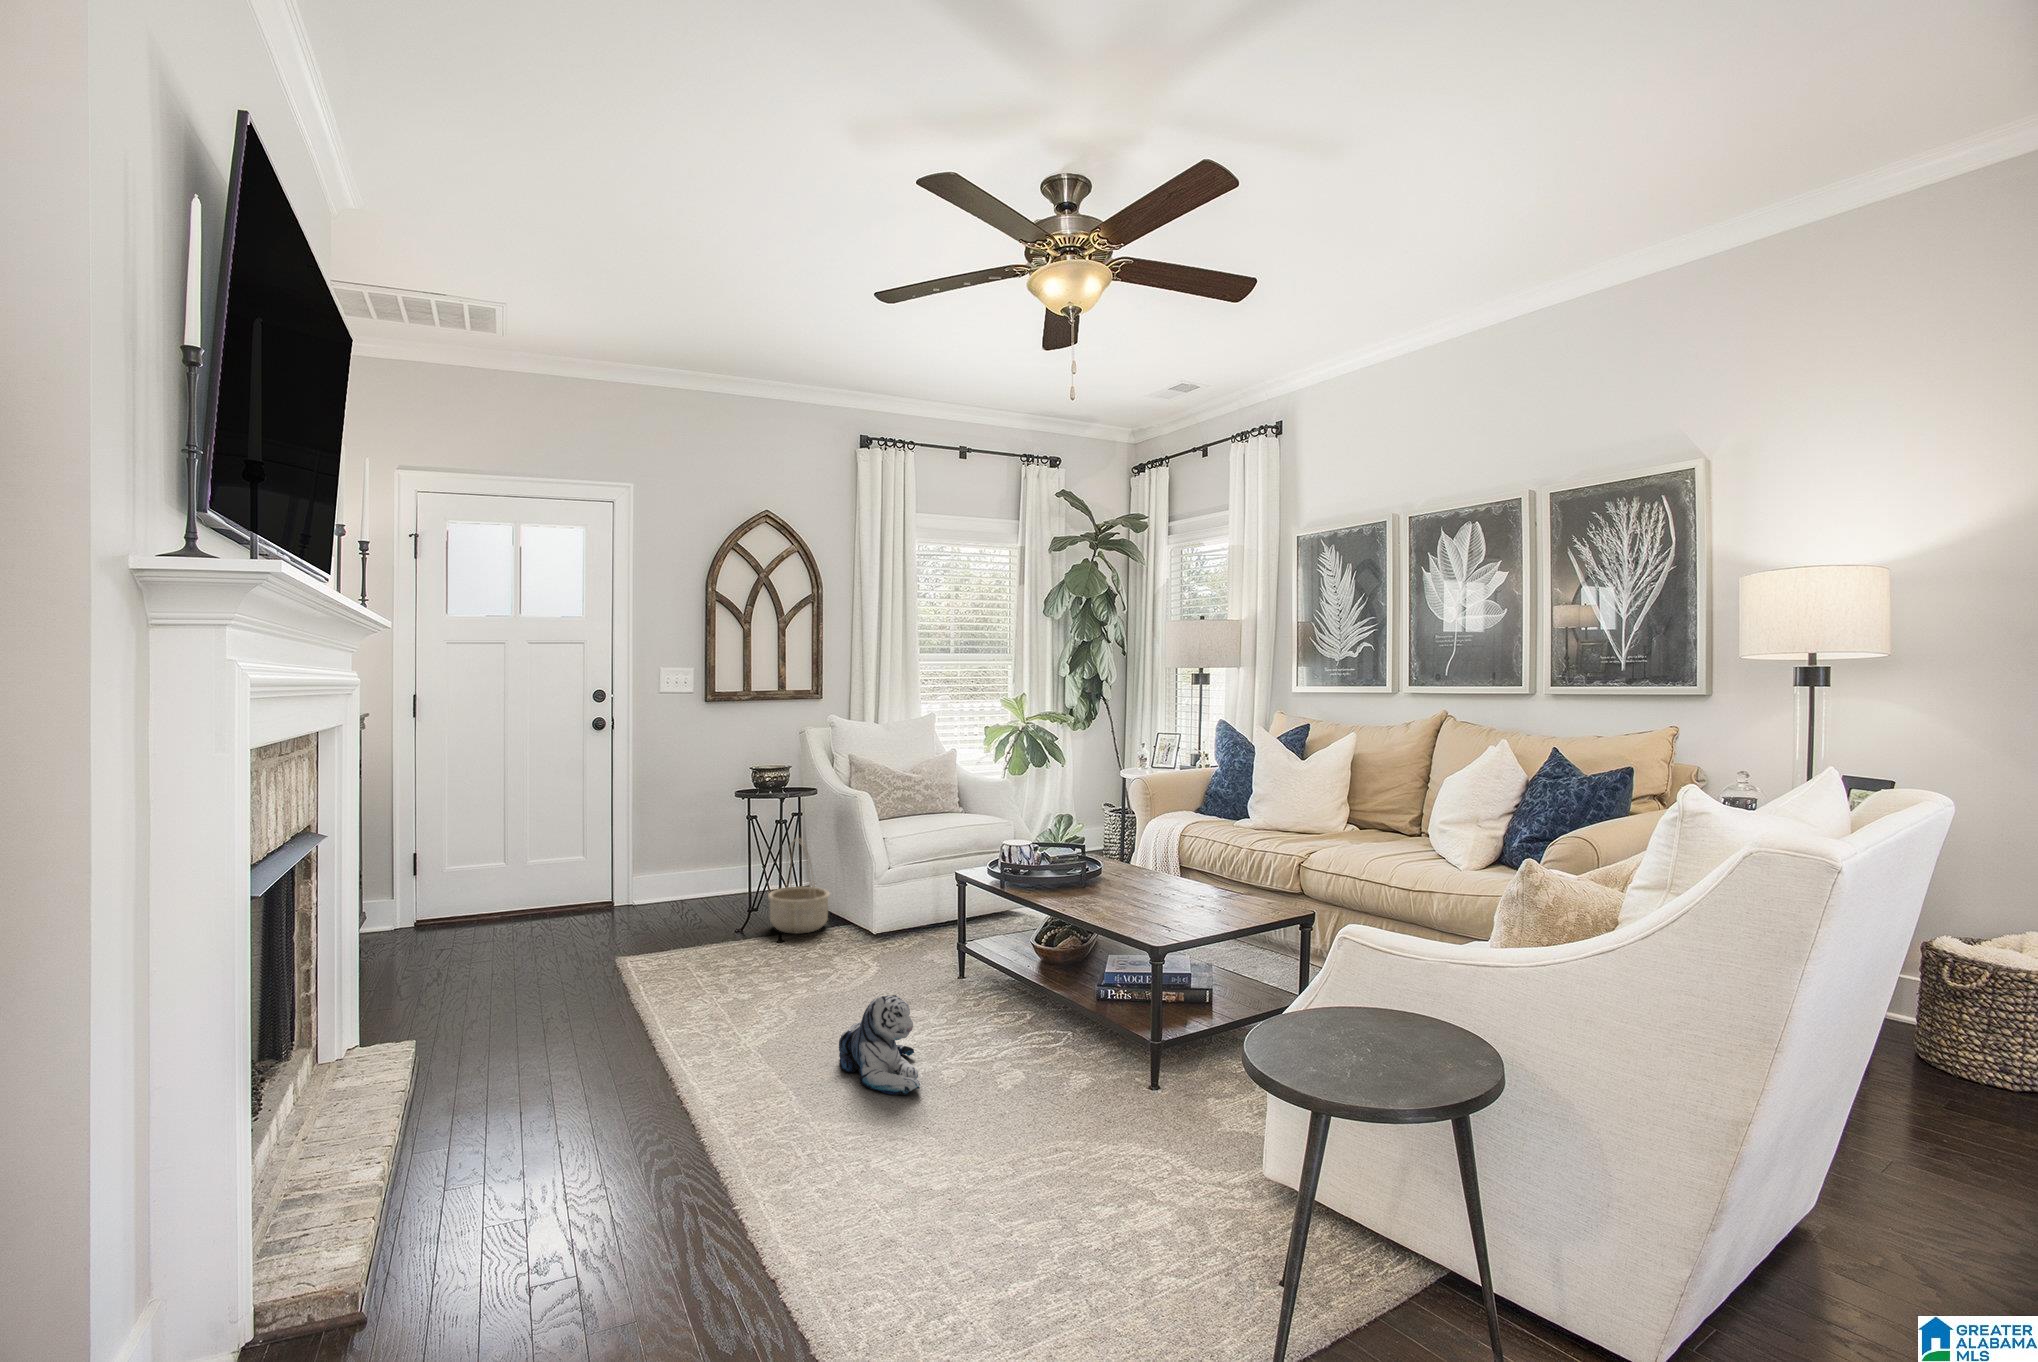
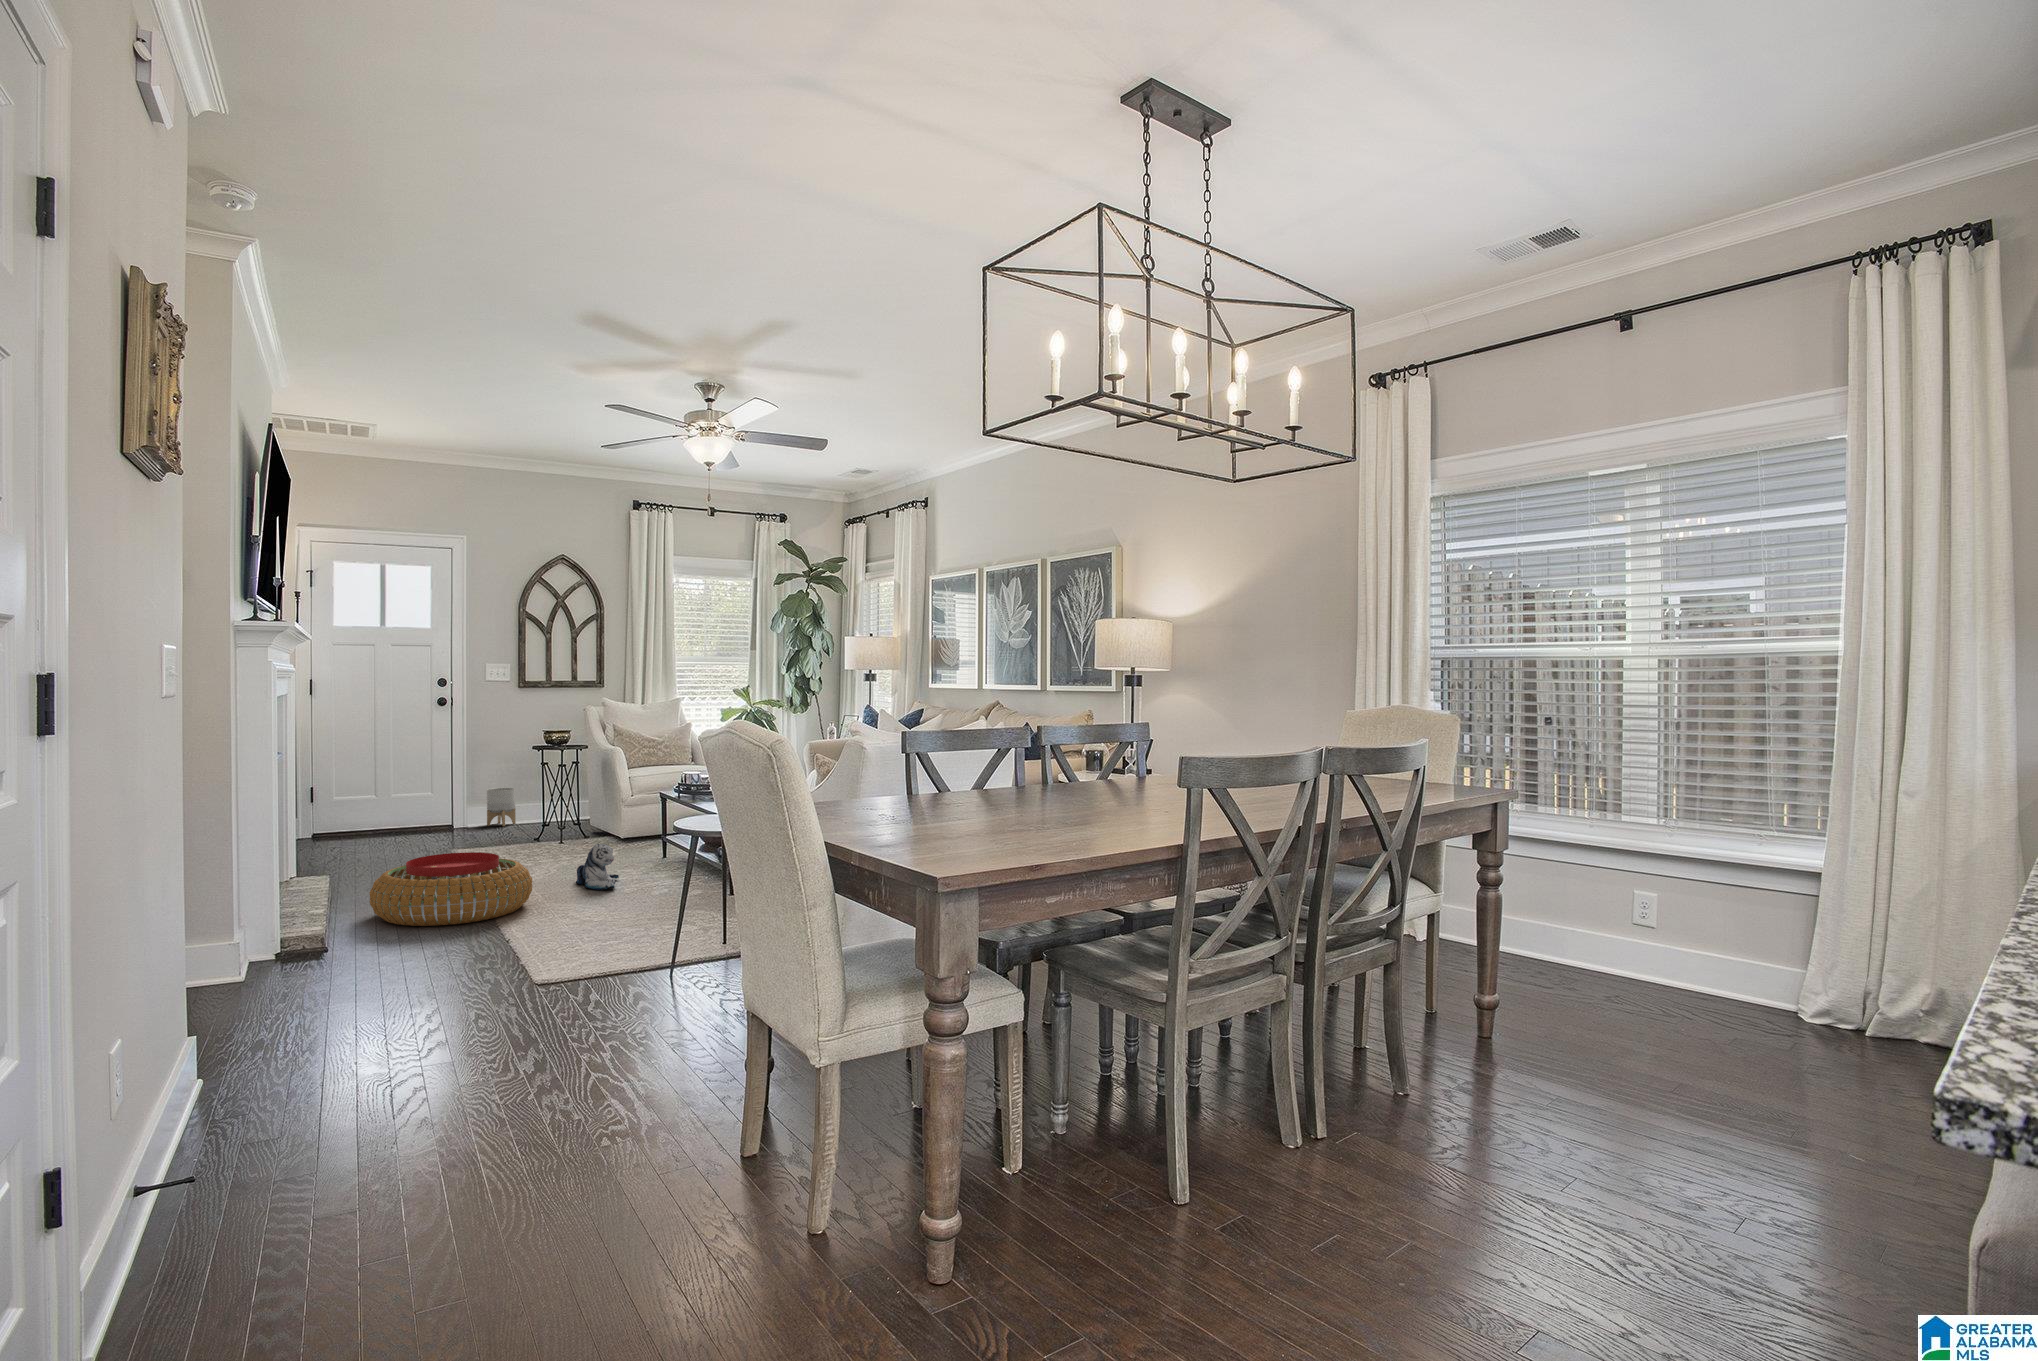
basket: present [768,839,830,933] -> none [555,777,598,838]
planter: none [664,847,704,905] -> present [487,788,516,826]
pouf: none [440,1033,776,1246] -> present [370,852,532,926]

